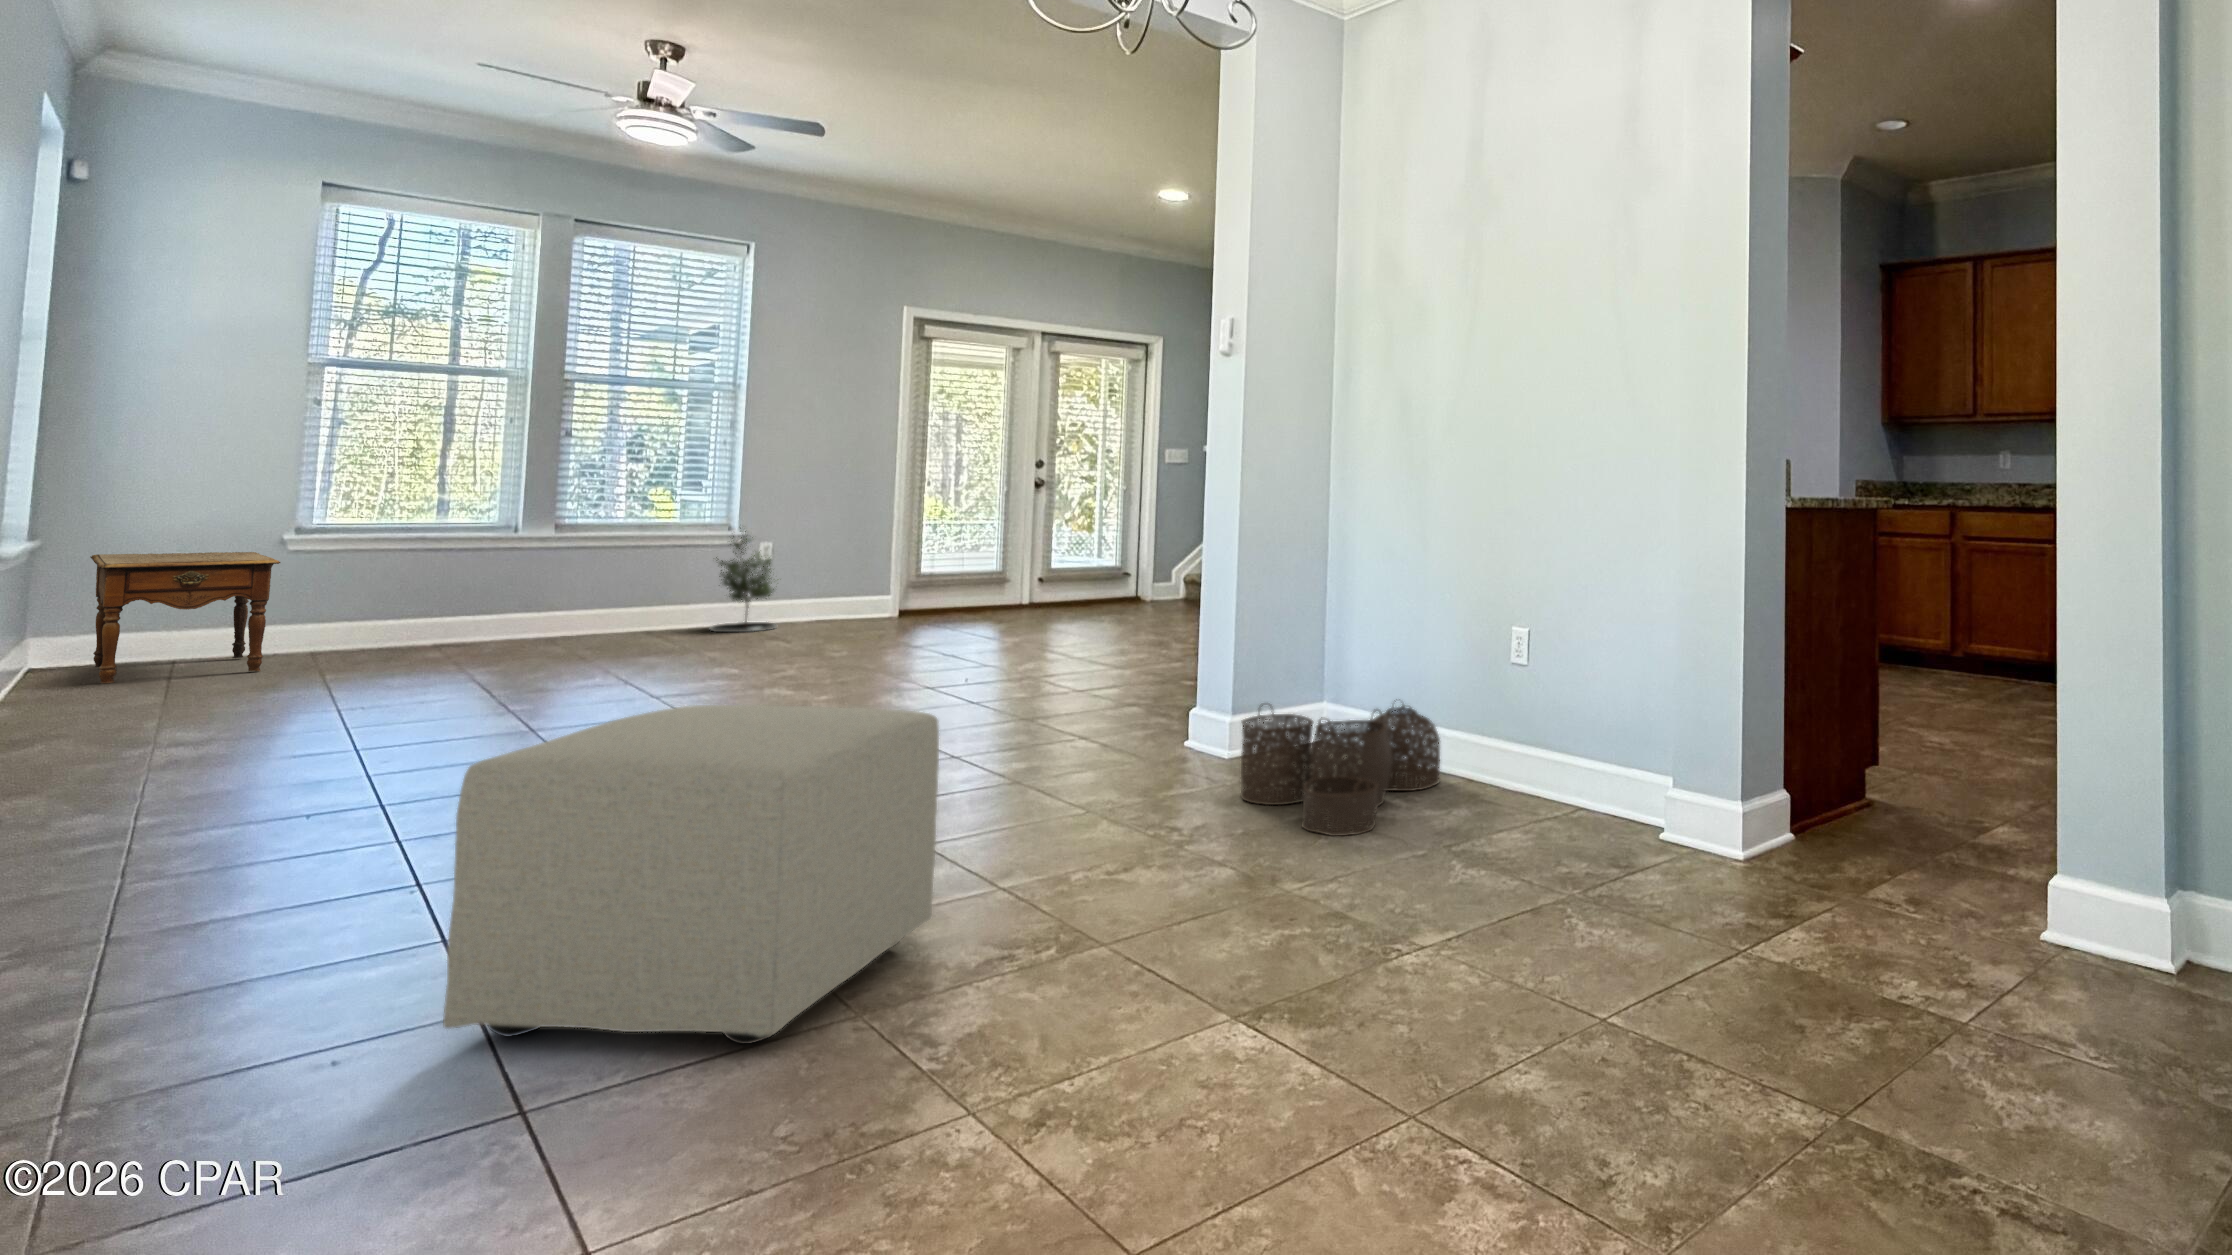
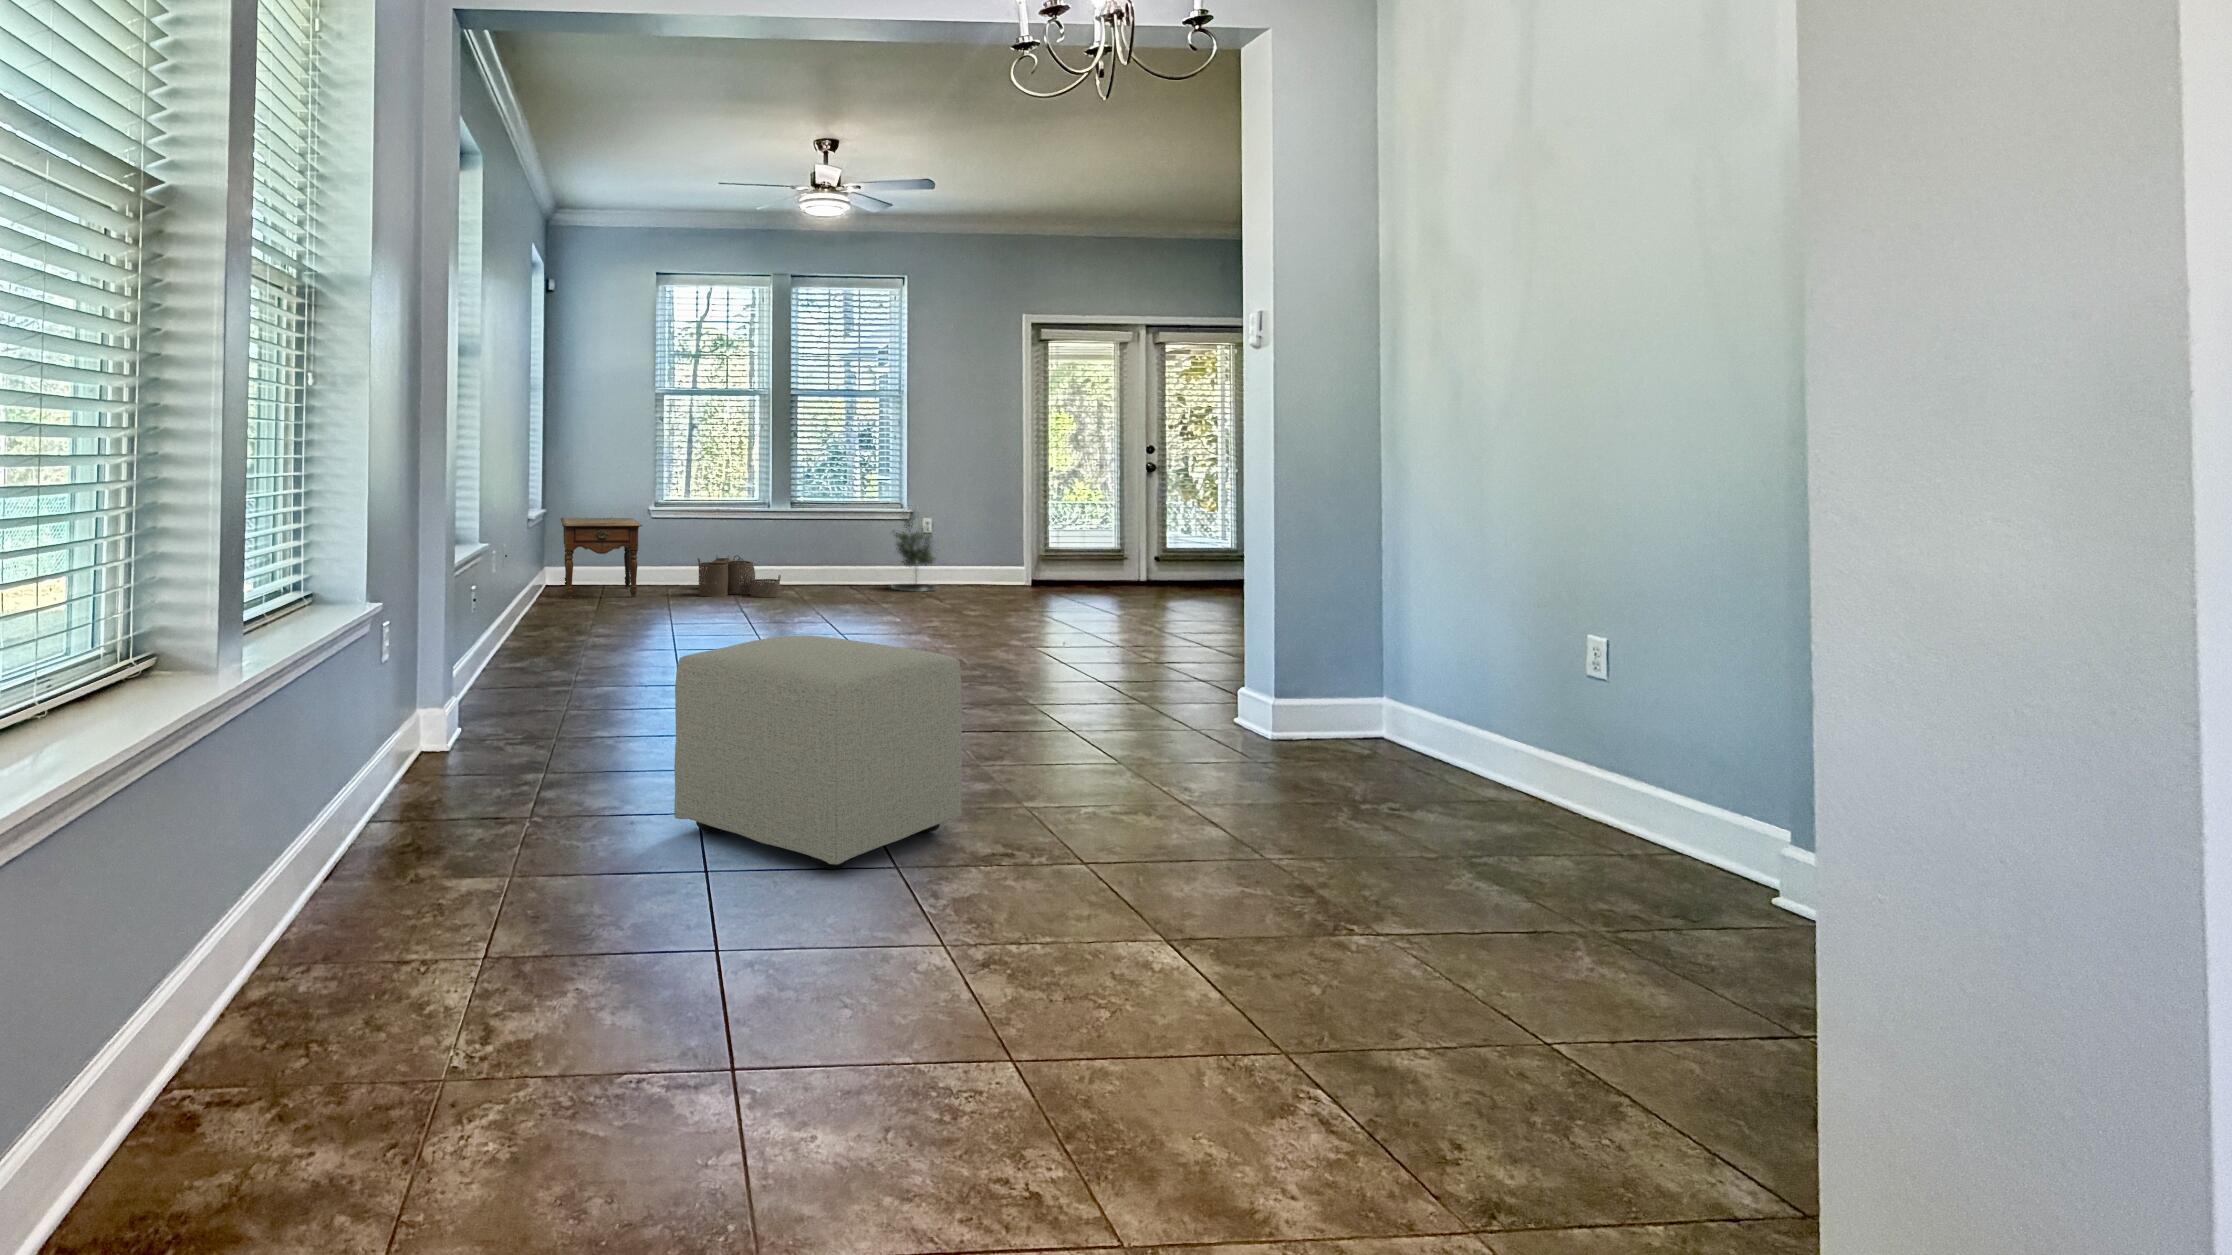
woven basket: present [1241,701,1440,836] -> present [698,555,781,597]

